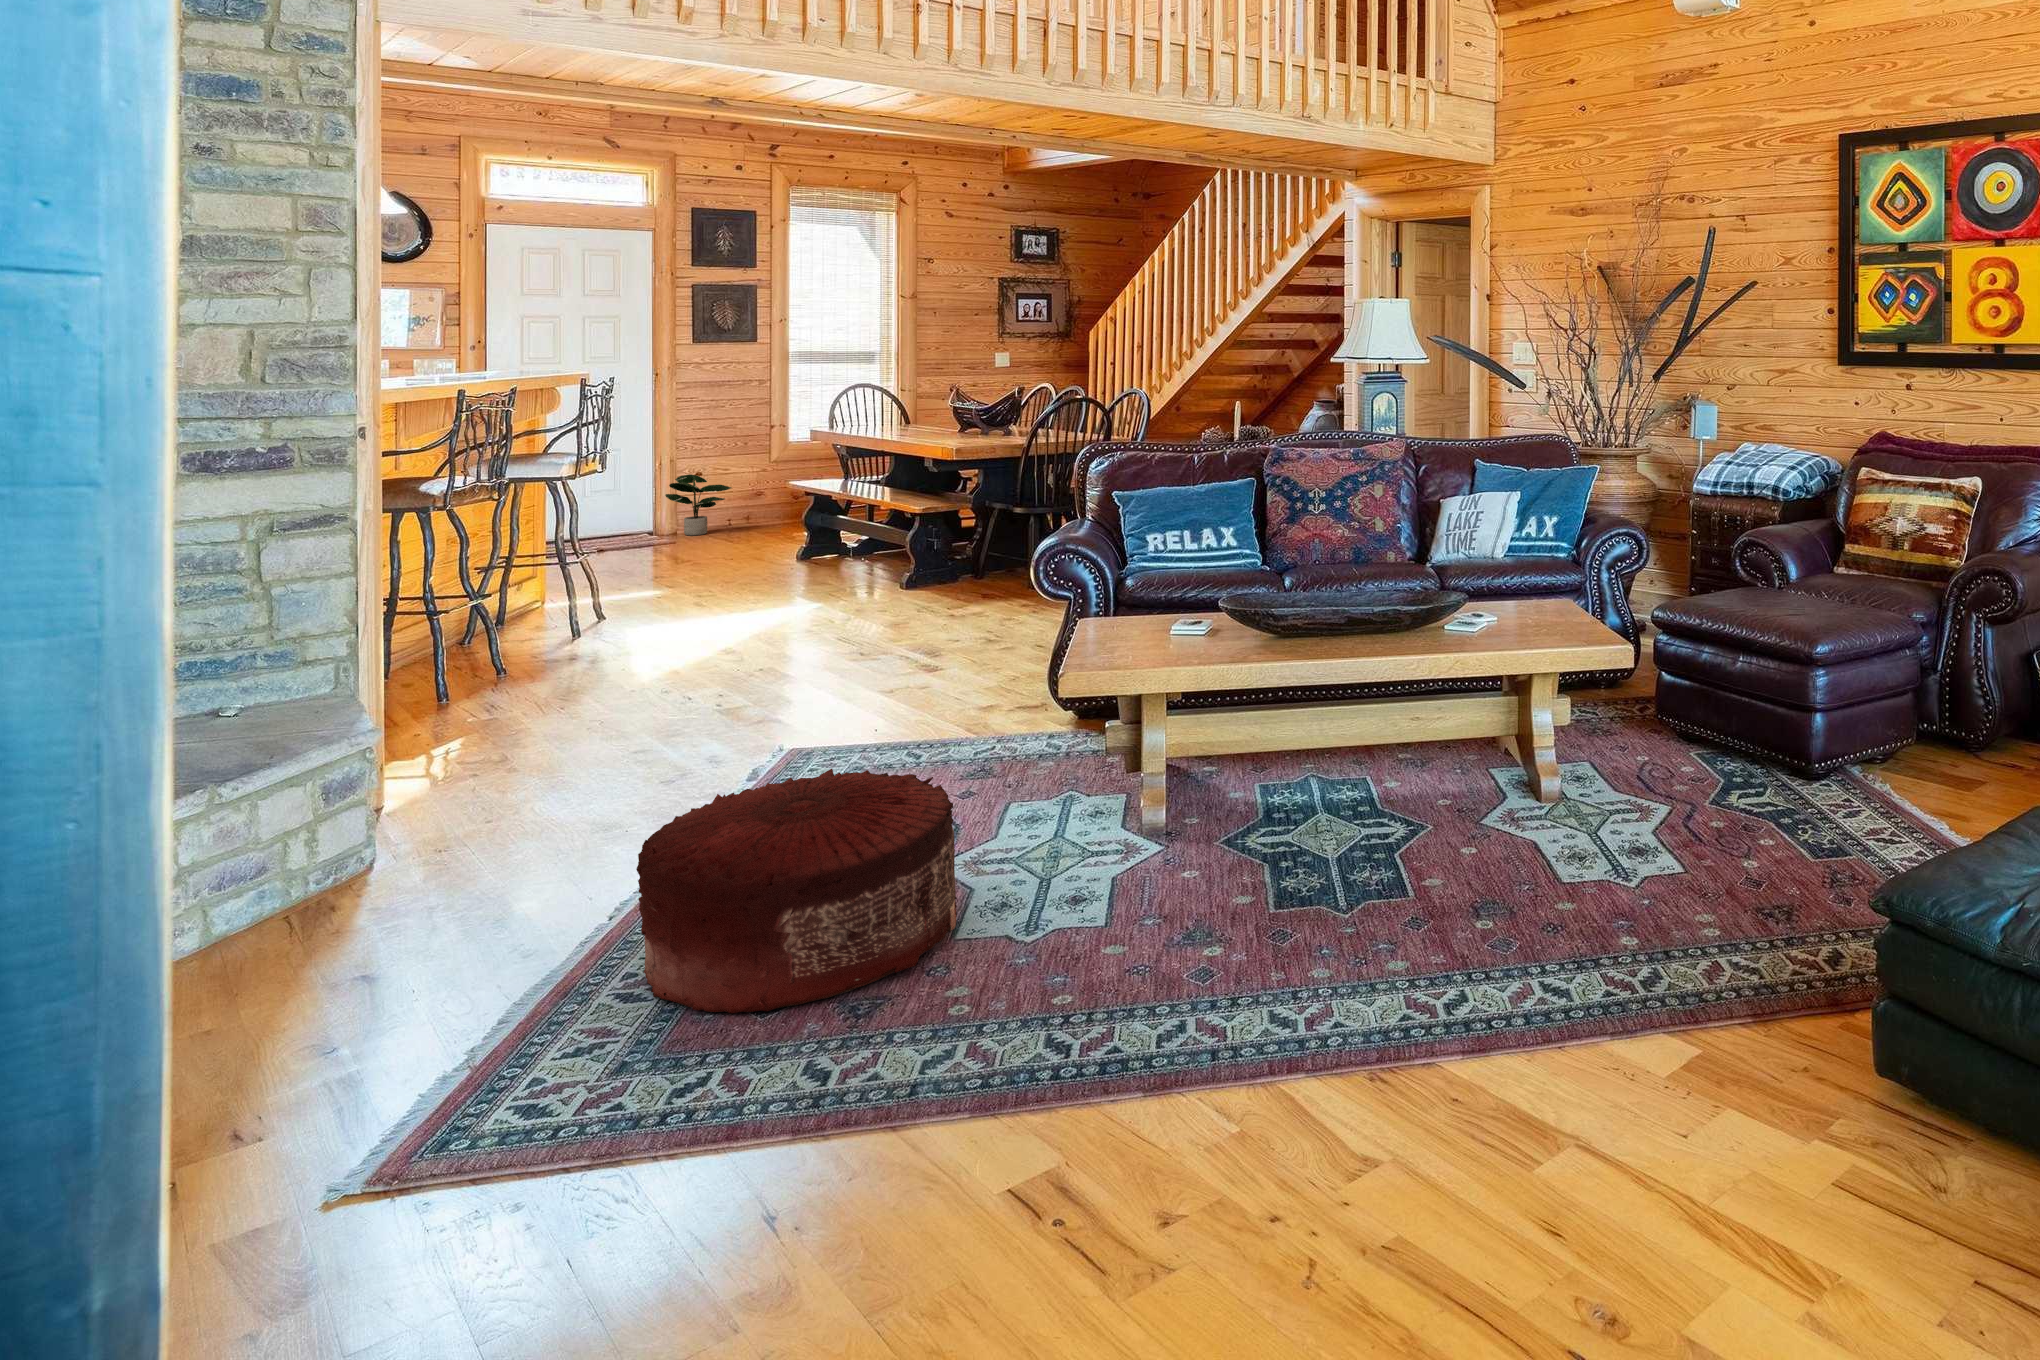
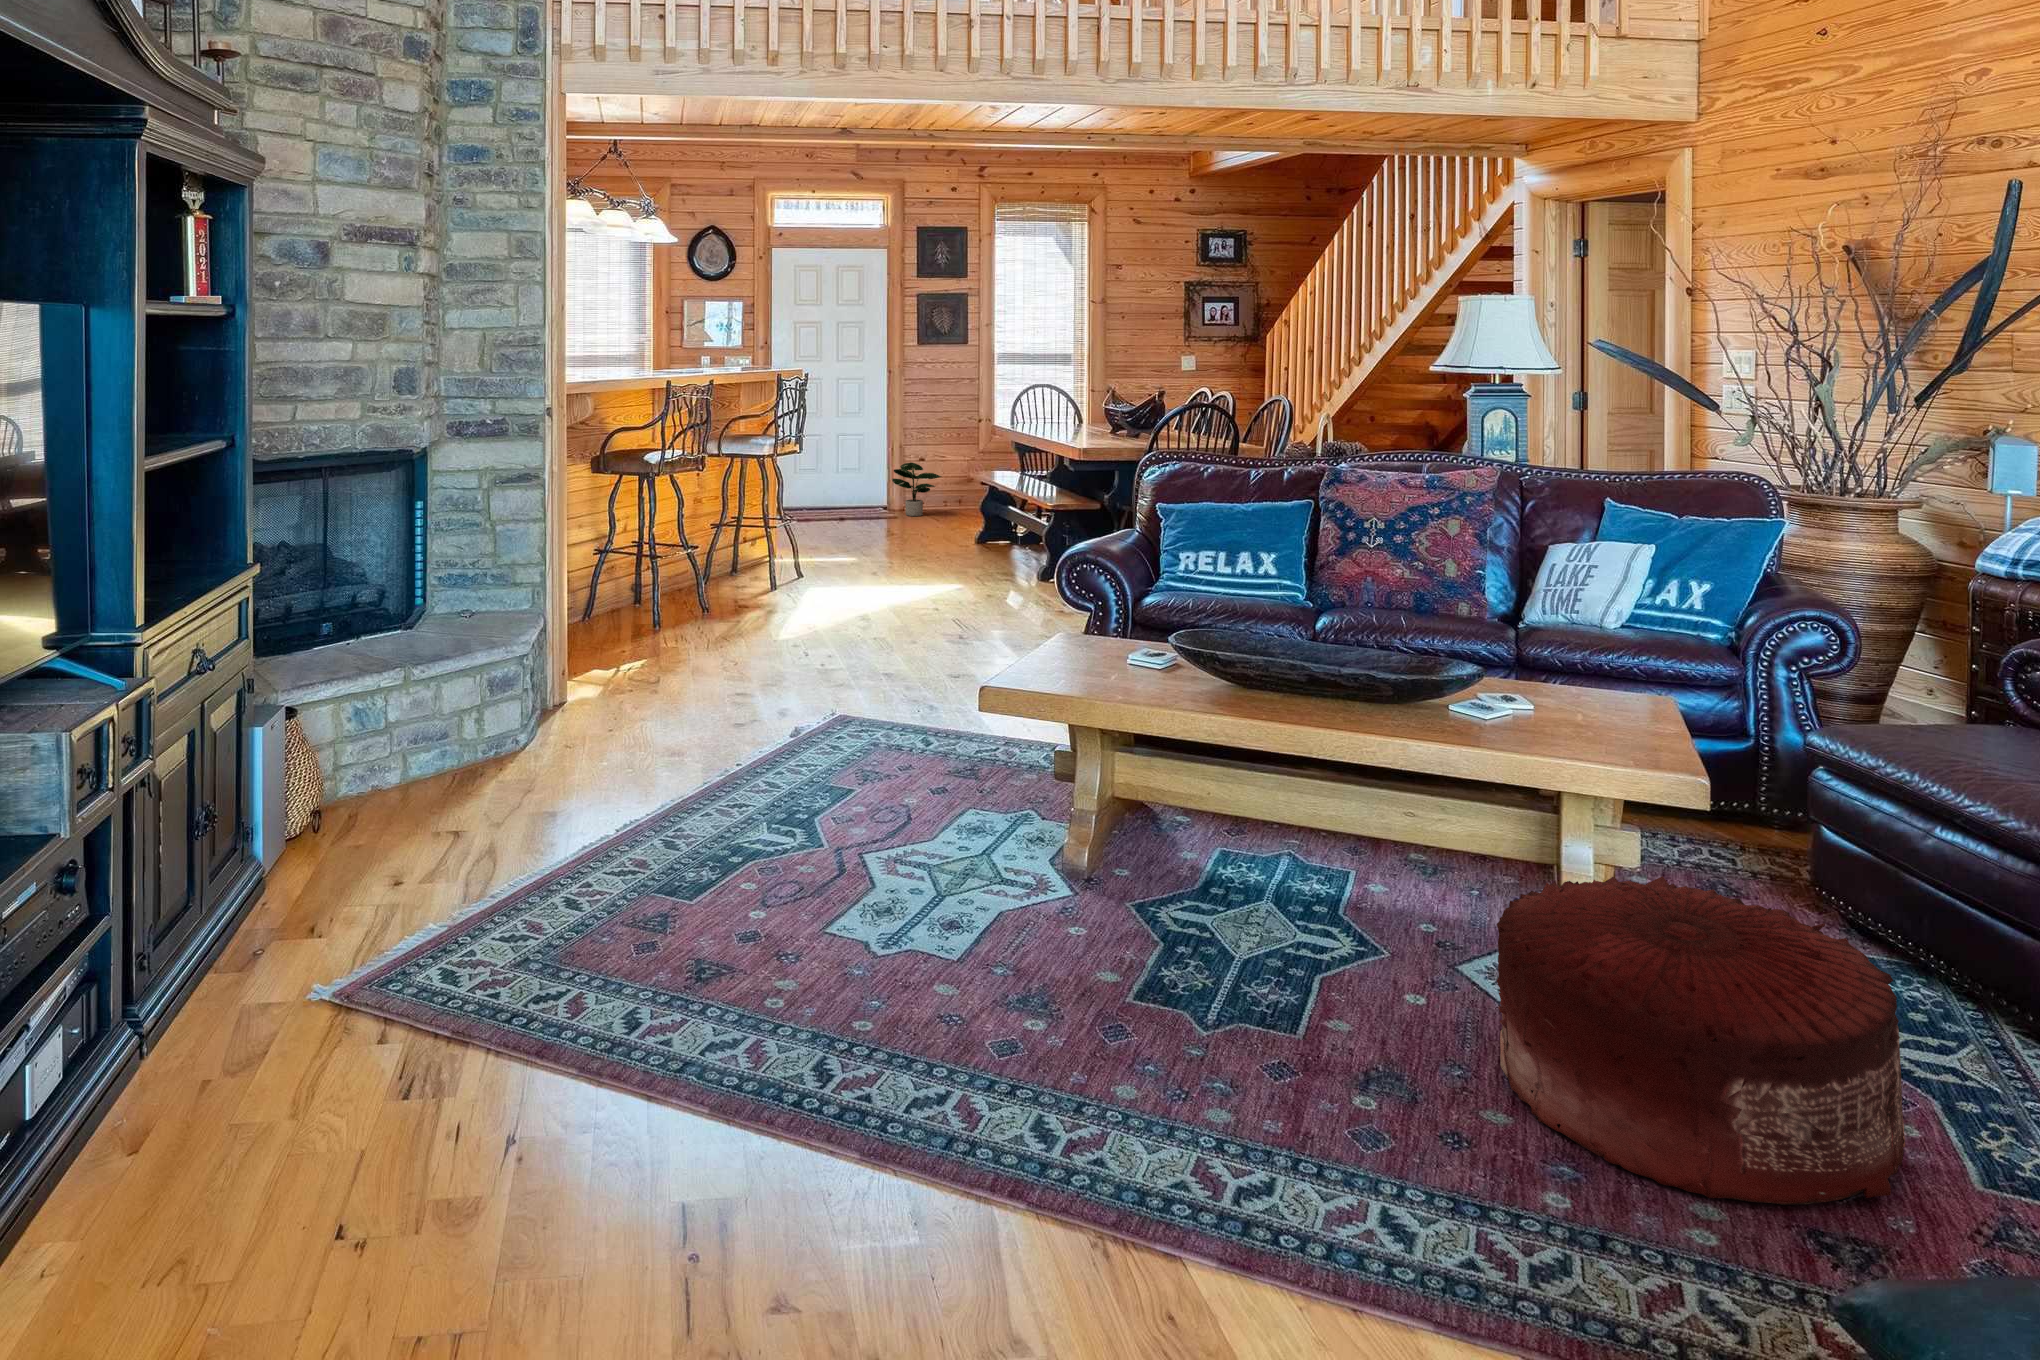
pouf: present [636,769,957,1013] -> present [1497,876,1905,1205]

